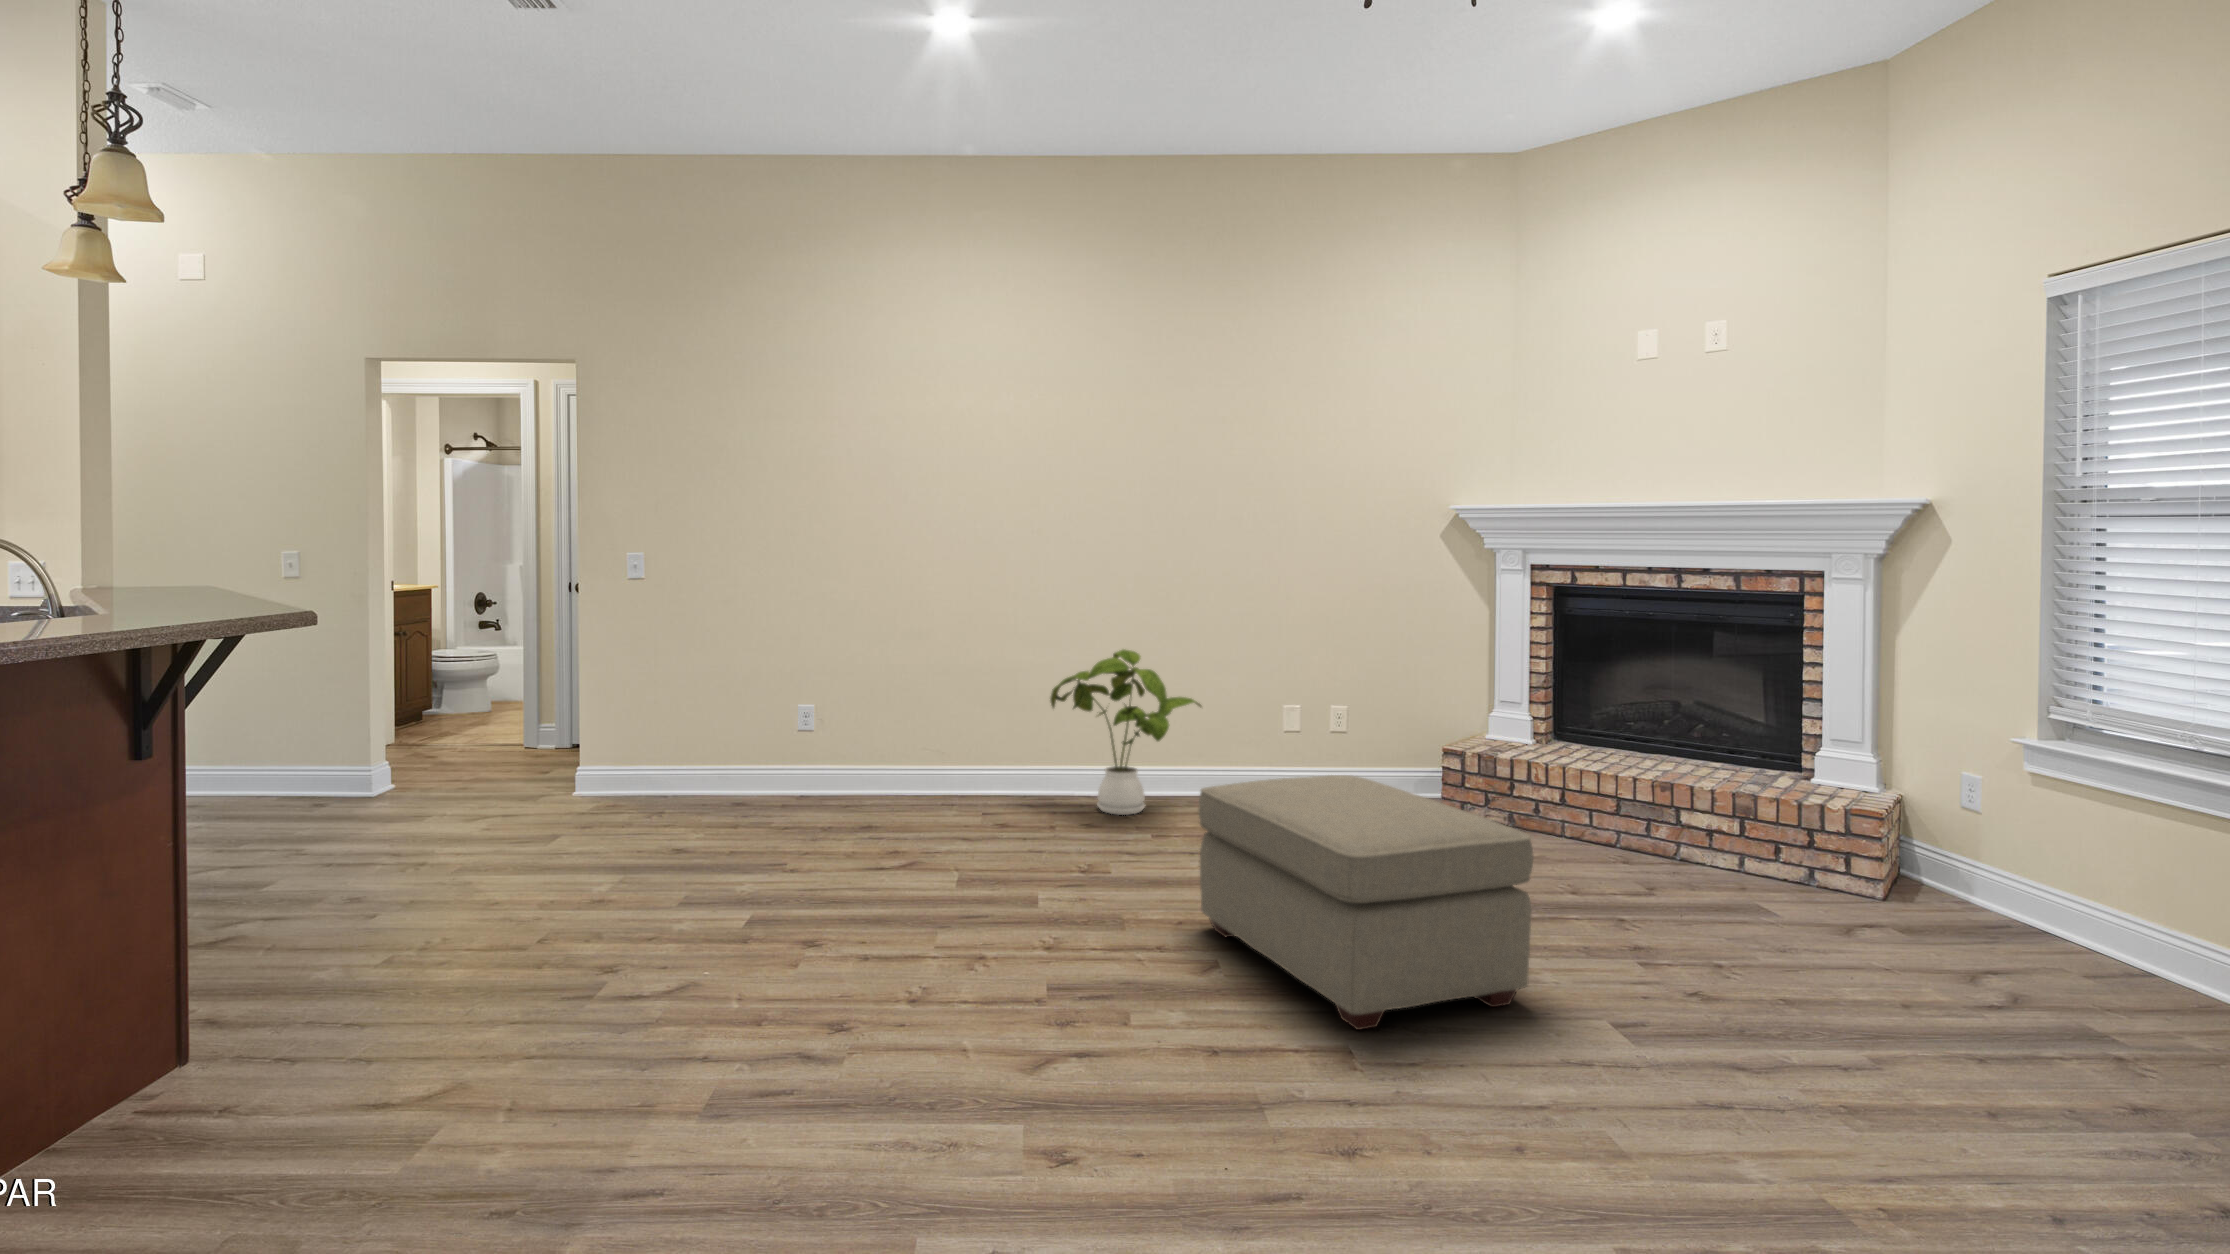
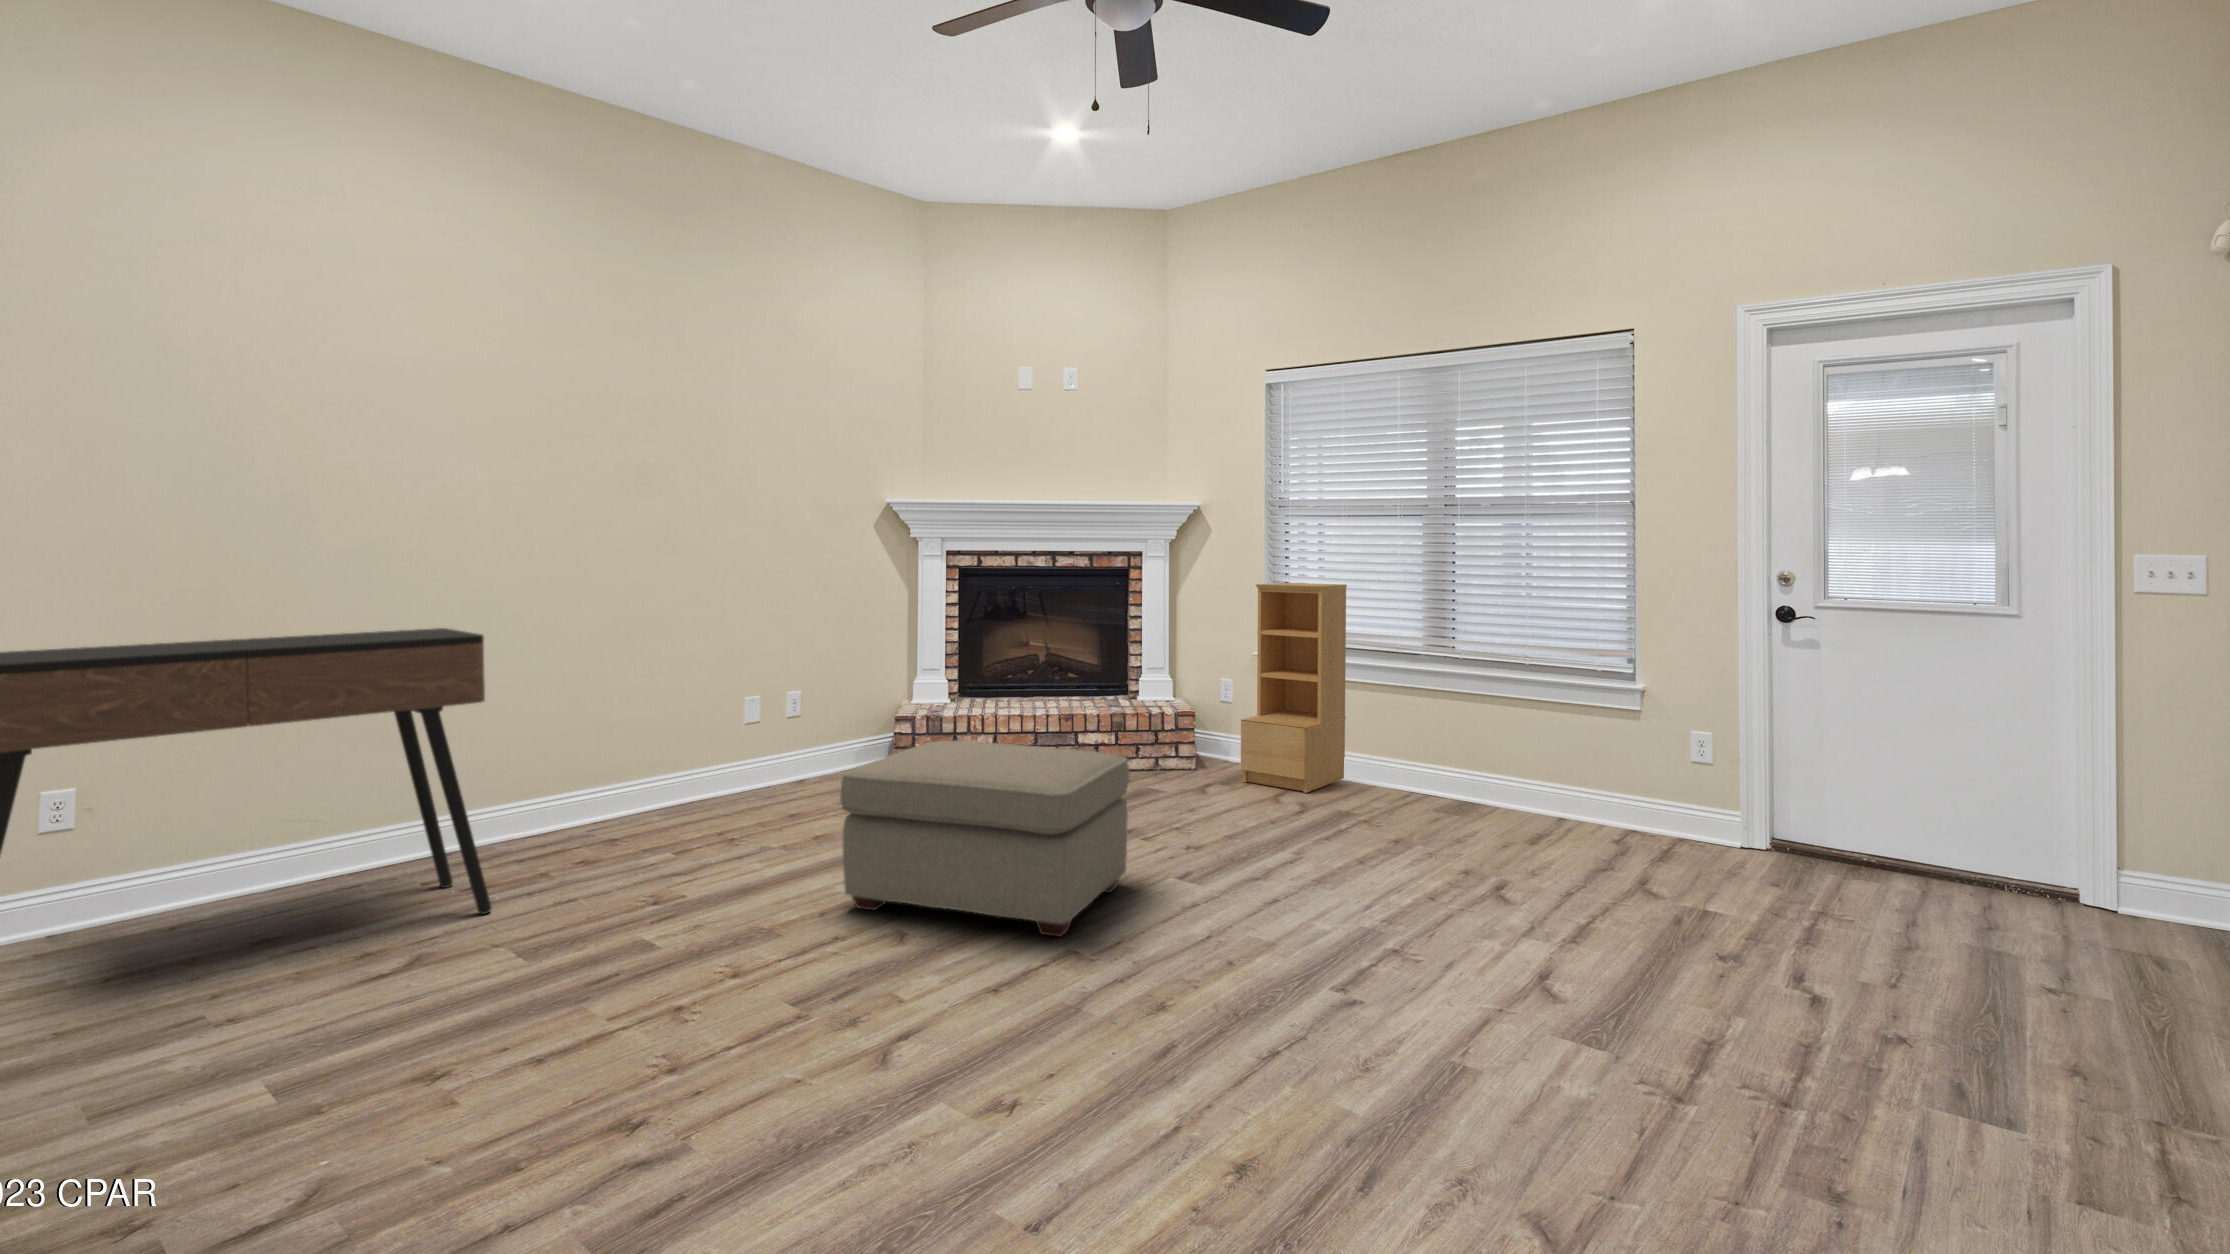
console table: none [692,615,993,849] -> present [0,628,492,914]
bookshelf: none [1936,623,2210,984] -> present [1241,583,1347,793]
house plant: present [1050,649,1201,815] -> none [496,653,681,841]

